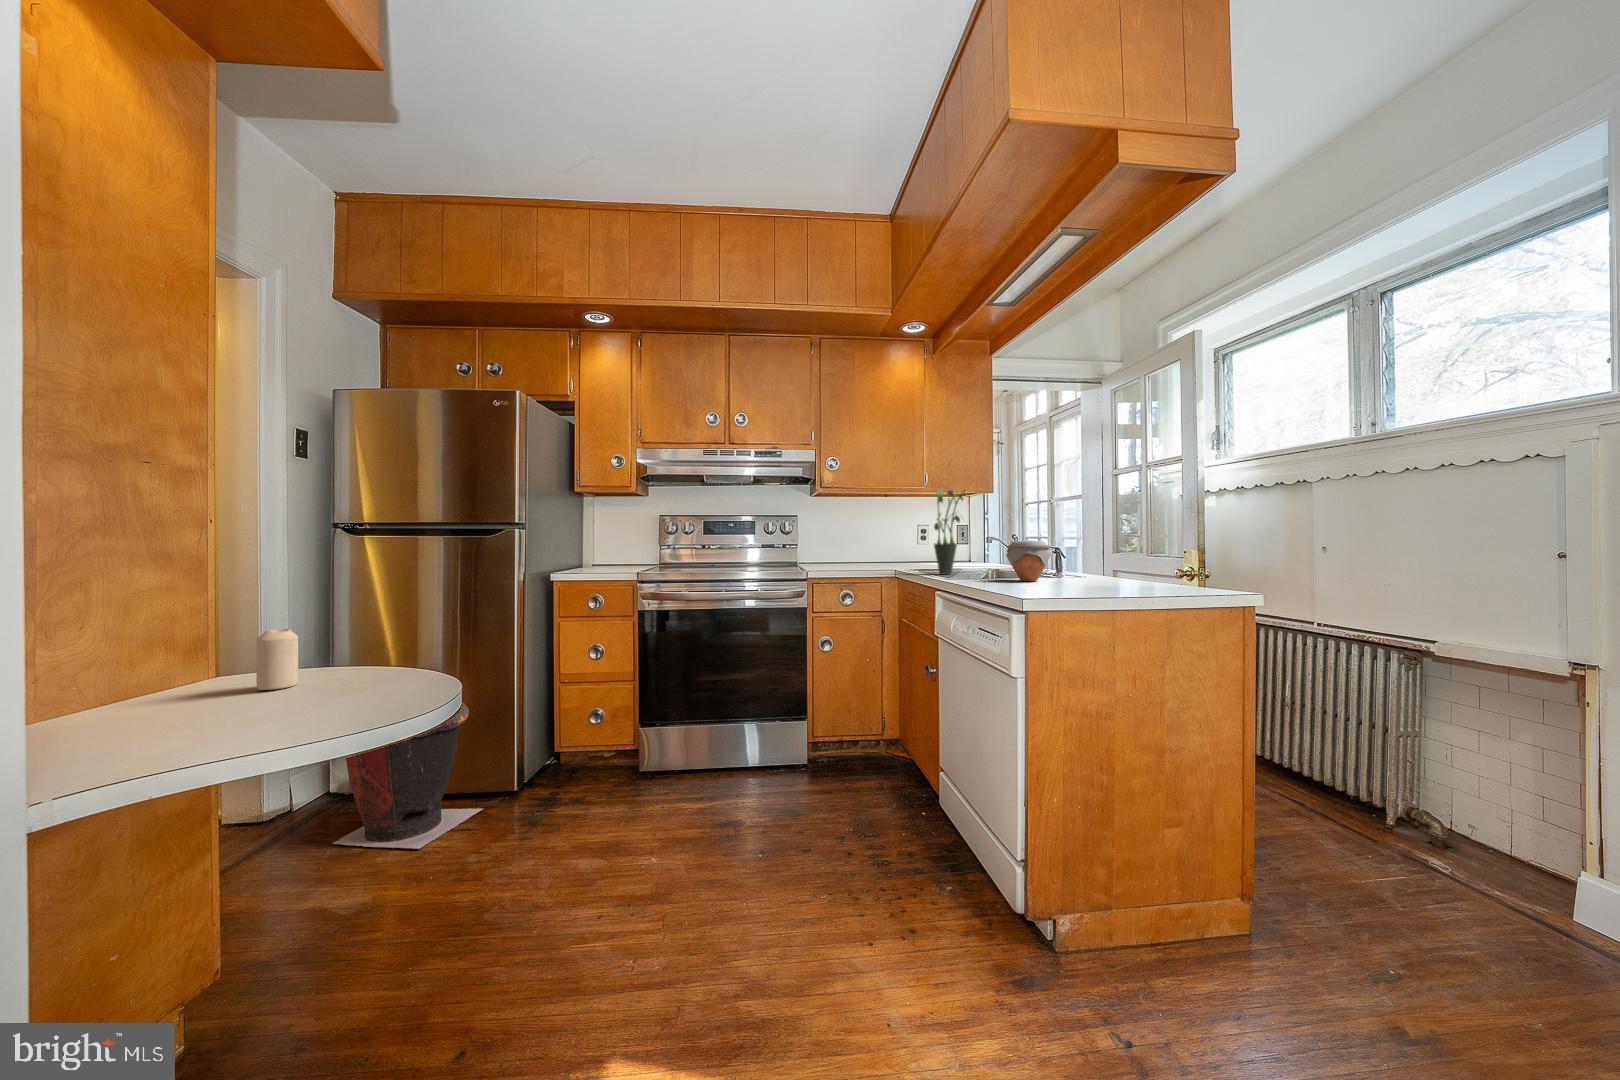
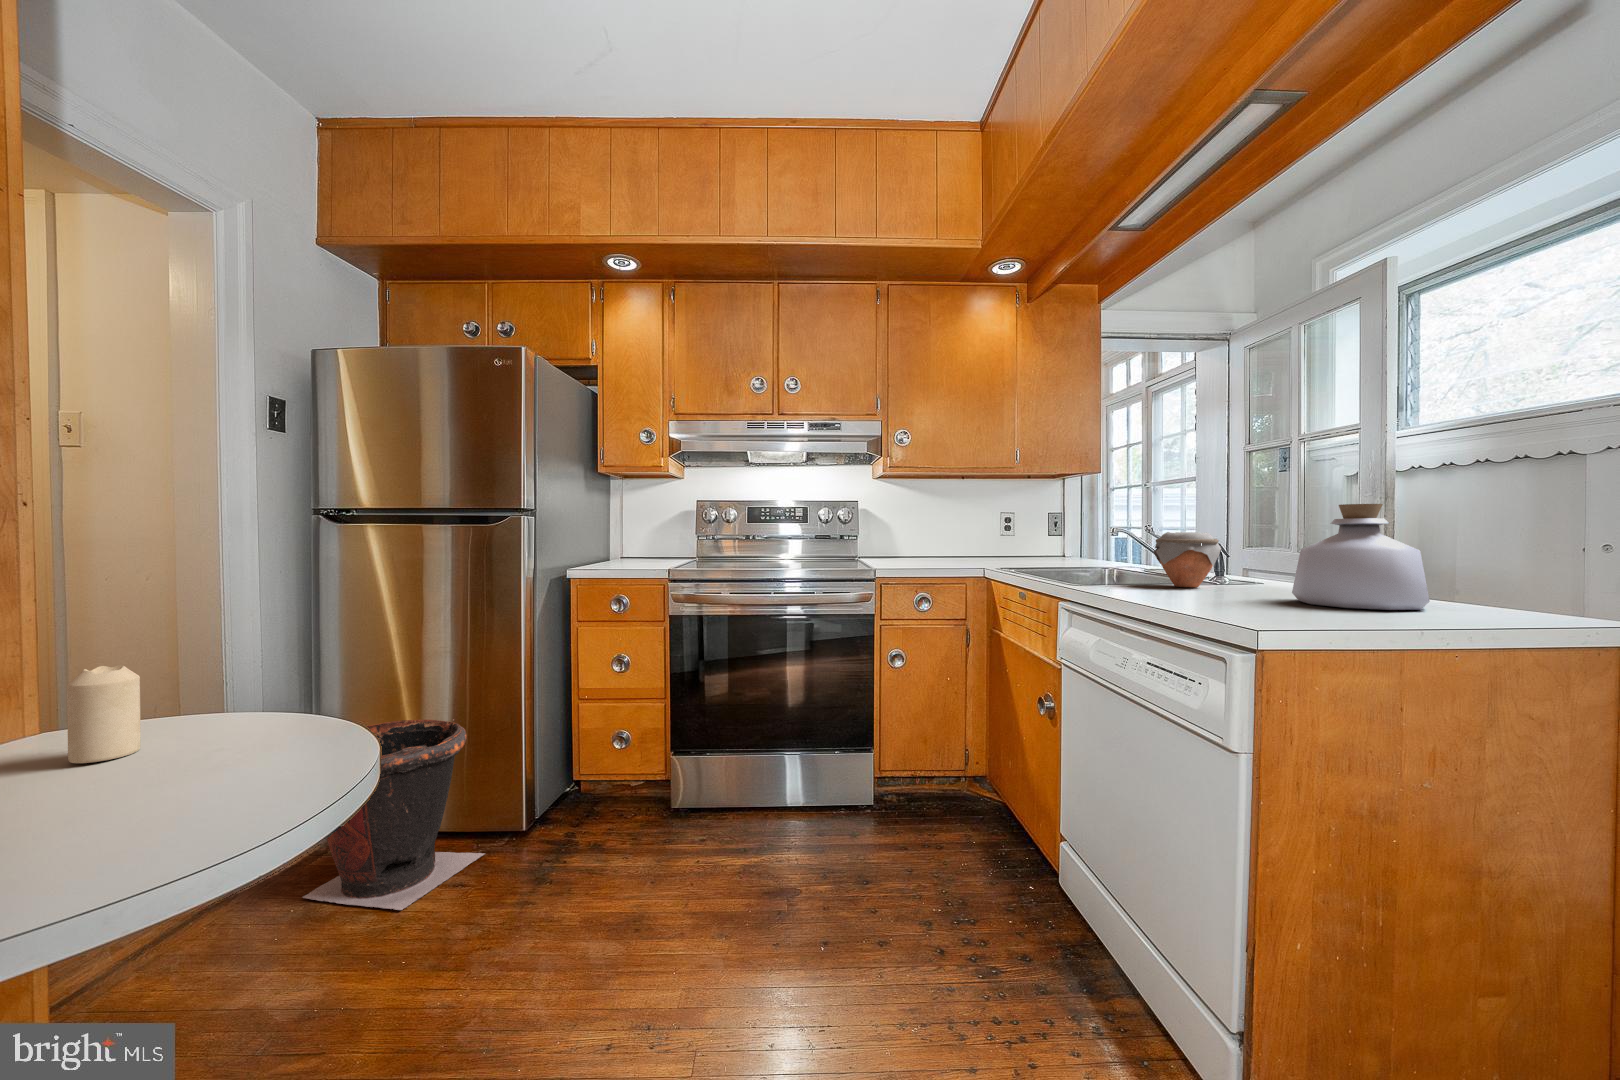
potted plant: present [934,489,965,574] -> none [1042,460,1095,575]
bottle: none [1085,521,1166,592] -> present [1292,504,1430,610]

